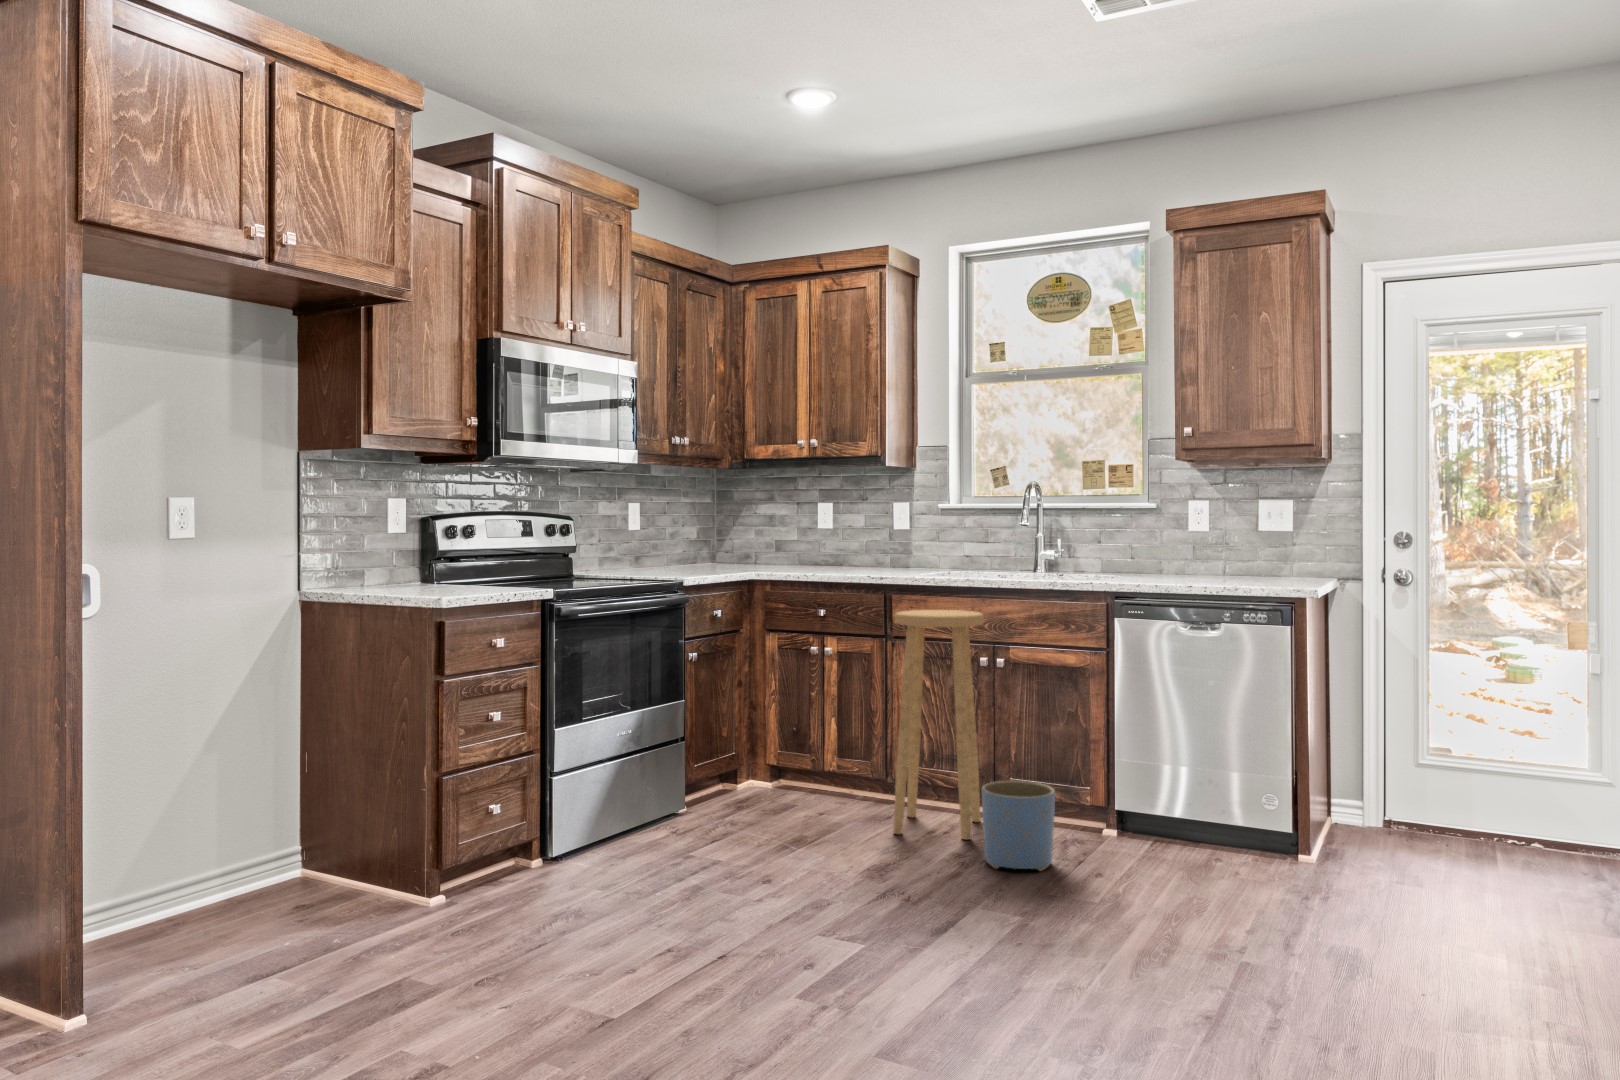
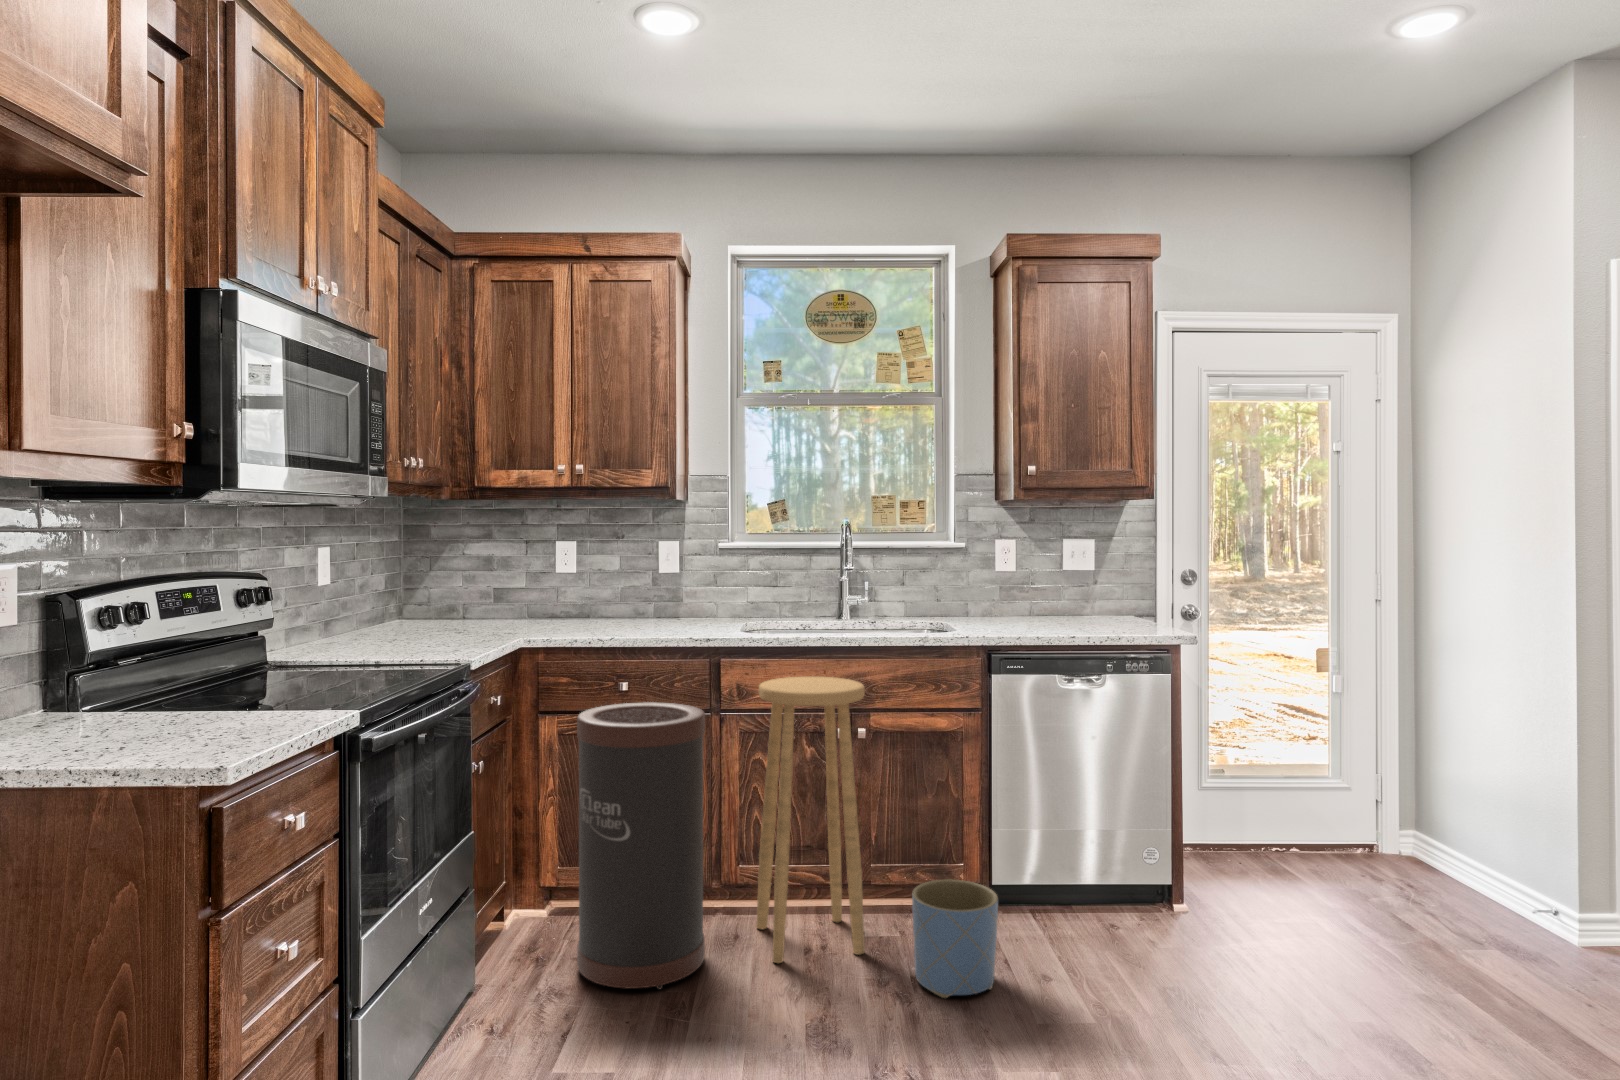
trash can: none [751,622,848,833] -> present [577,702,705,990]

